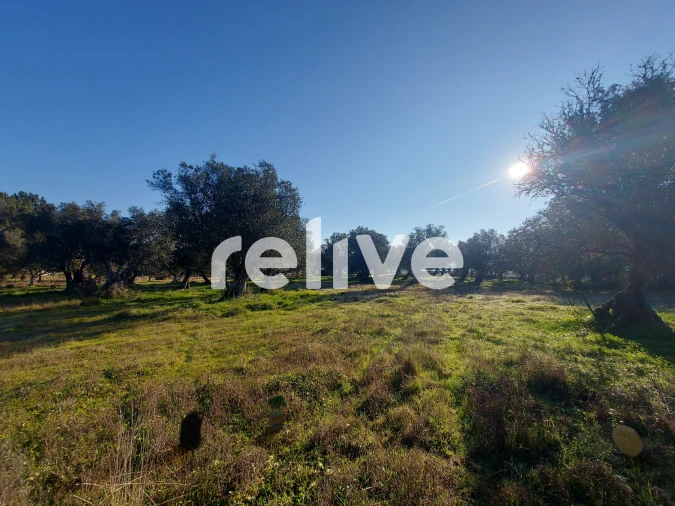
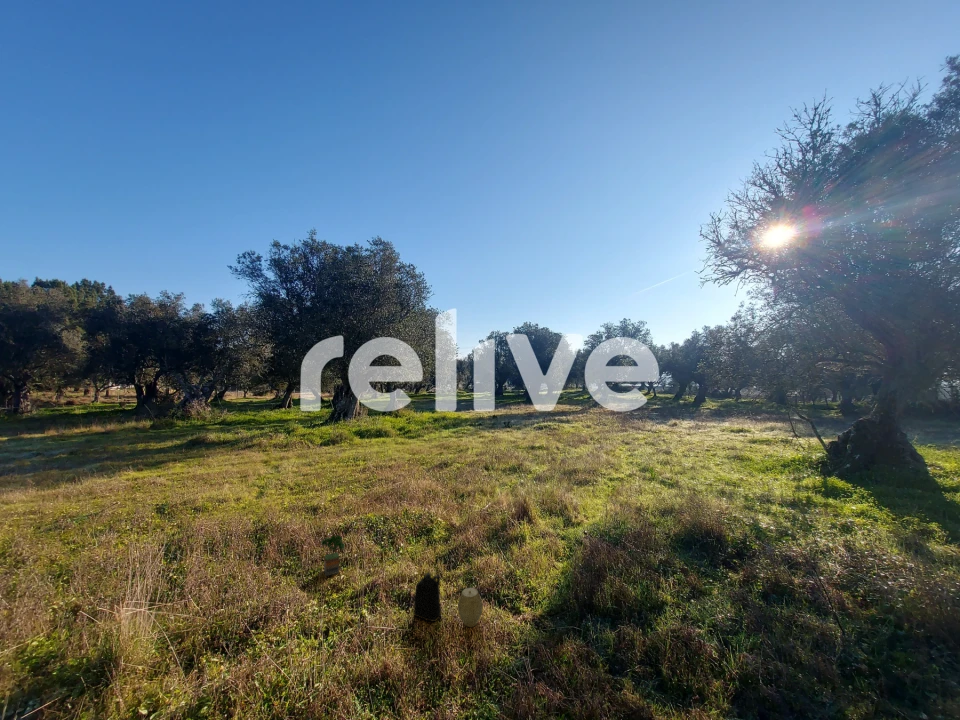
backpack: present [179,410,204,449] -> present [413,573,441,622]
woven basket: present [613,425,643,457] -> present [458,588,483,627]

